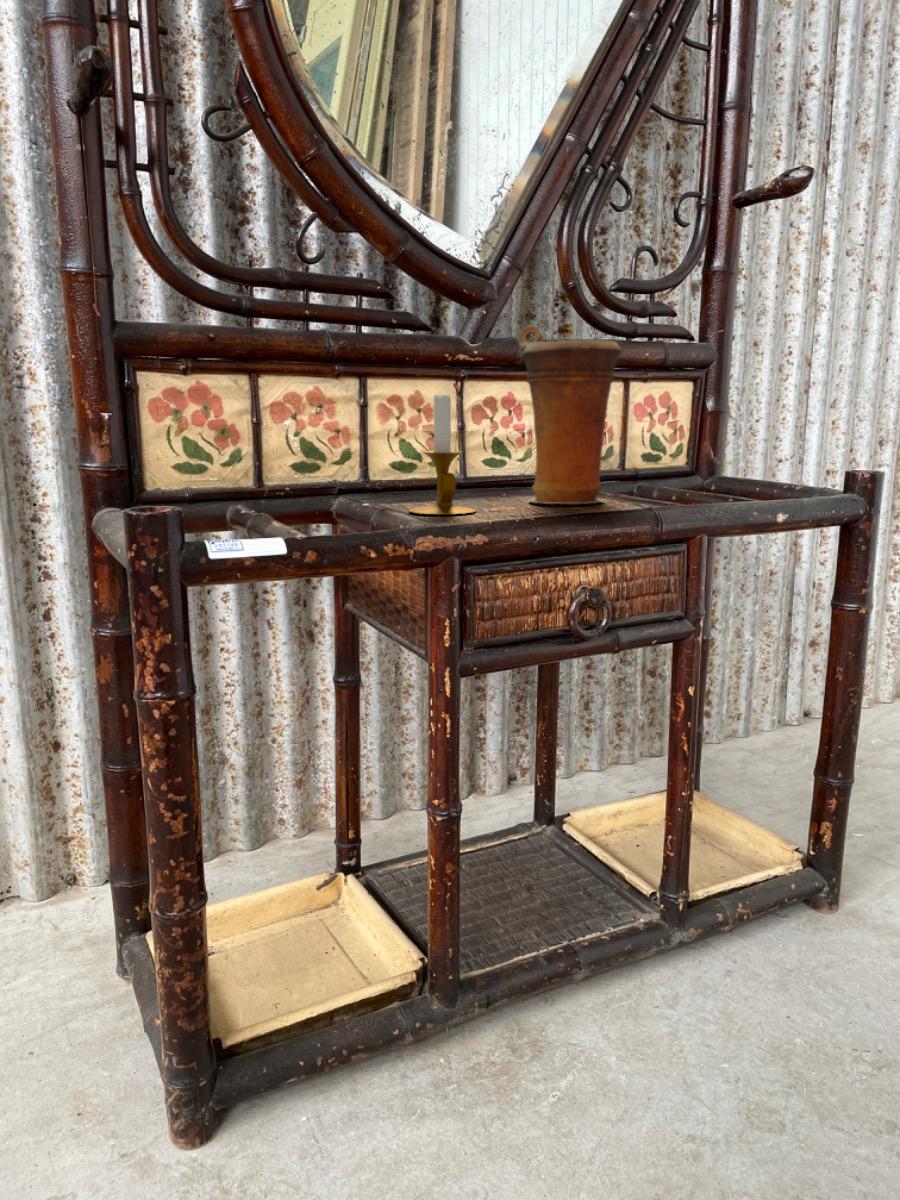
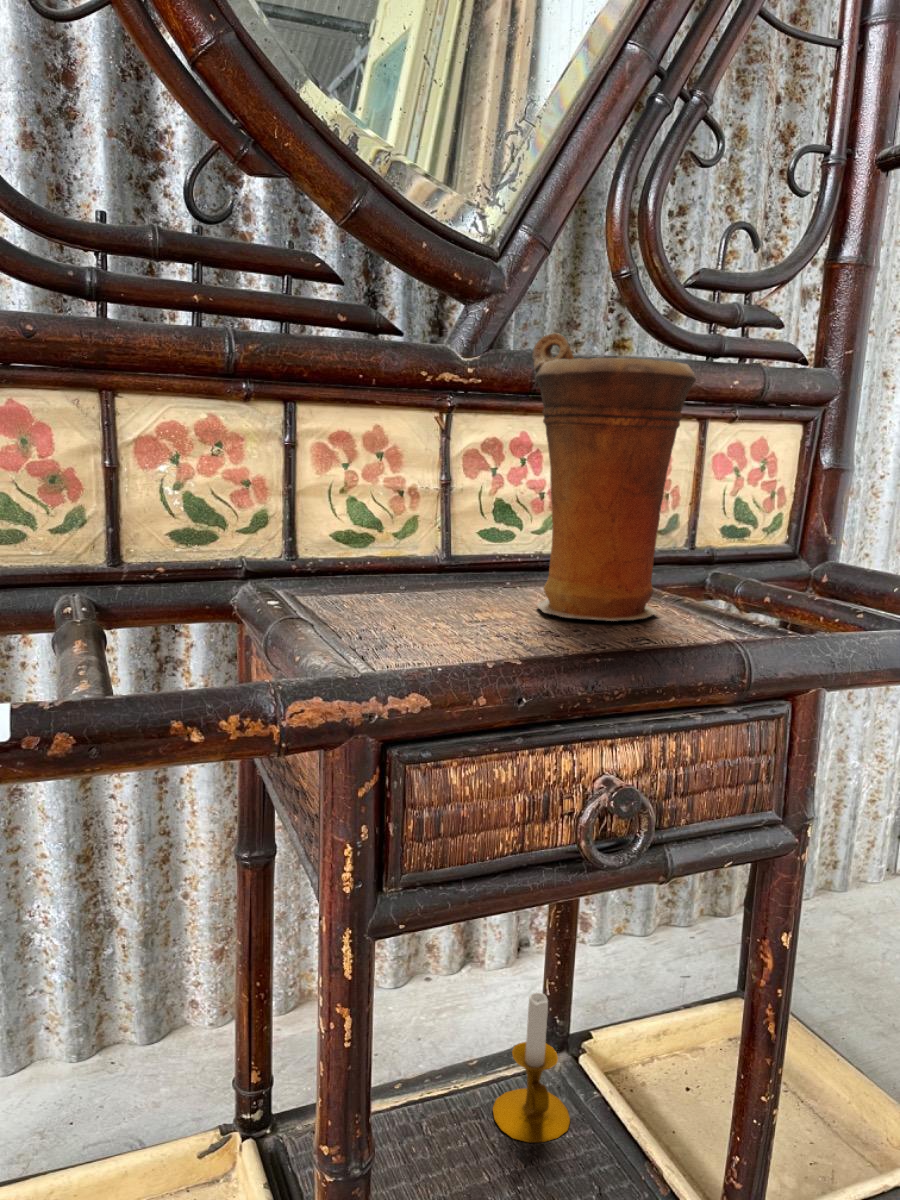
candlestick: present [409,395,476,515] -> present [493,993,570,1142]

